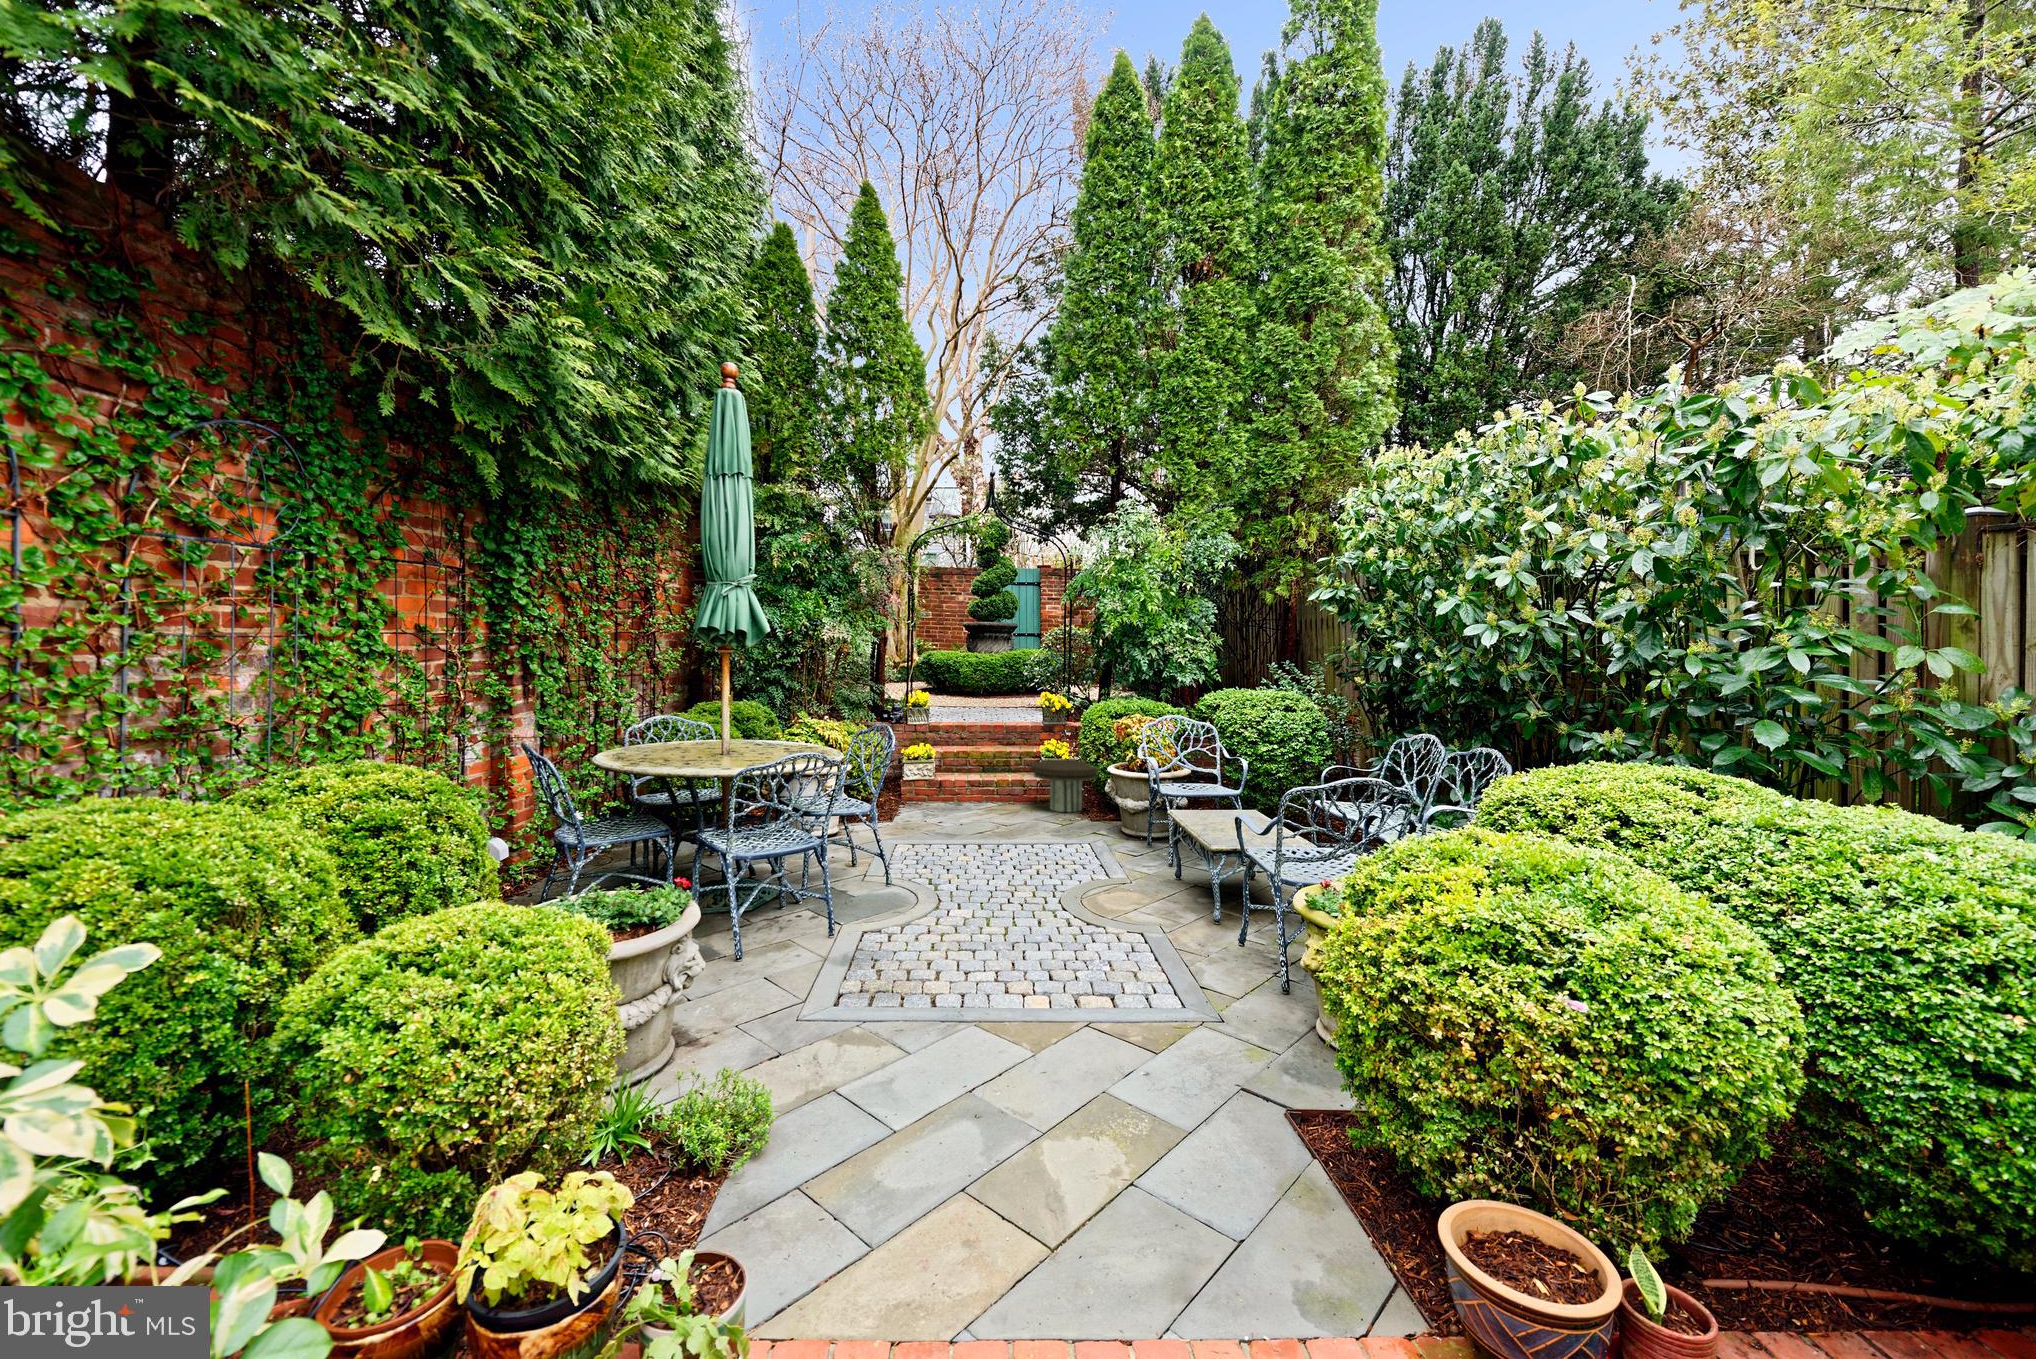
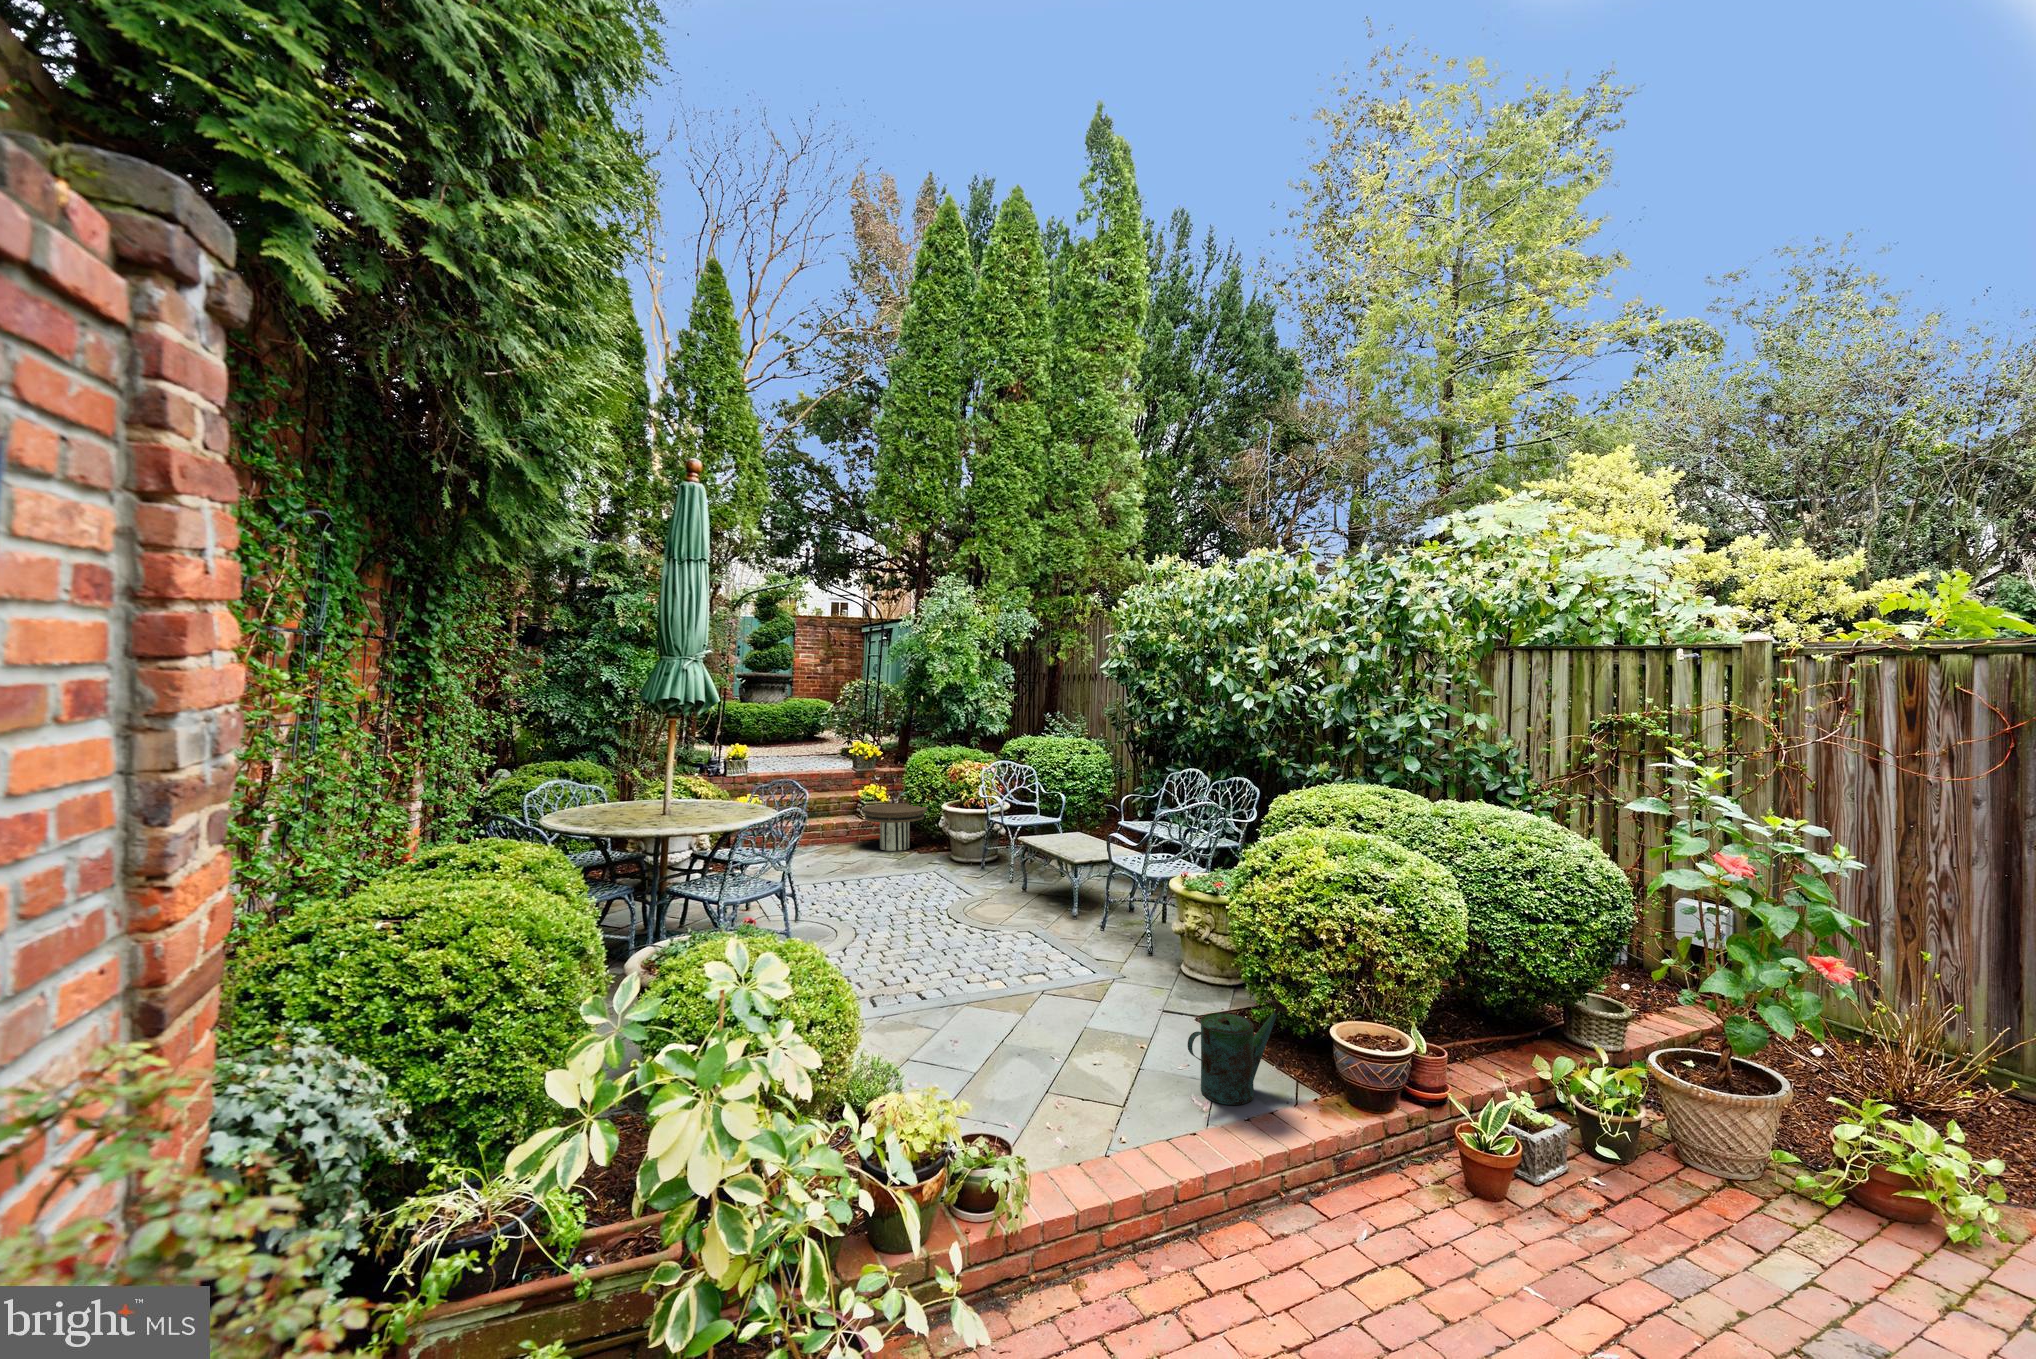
watering can: none [1157,1122,1364,1300] -> present [1188,1000,1288,1105]

